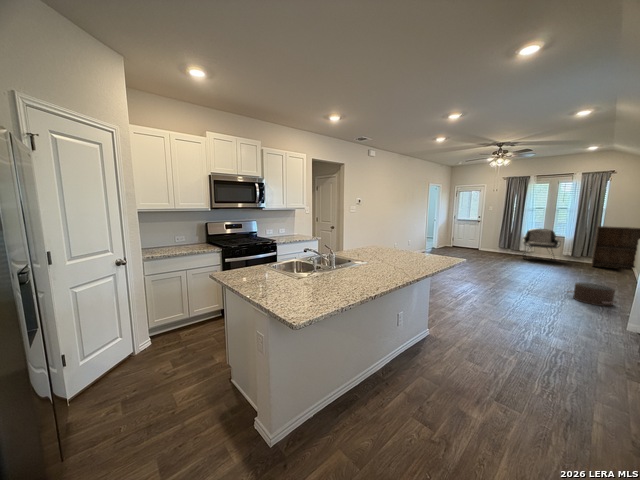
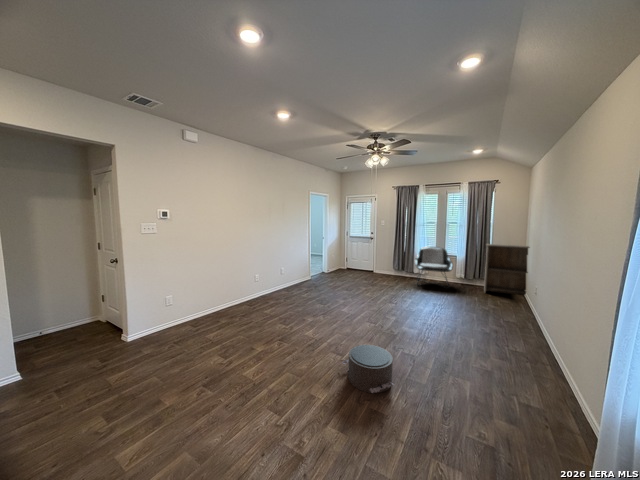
pouf: present [567,282,616,306] -> present [342,345,394,393]

